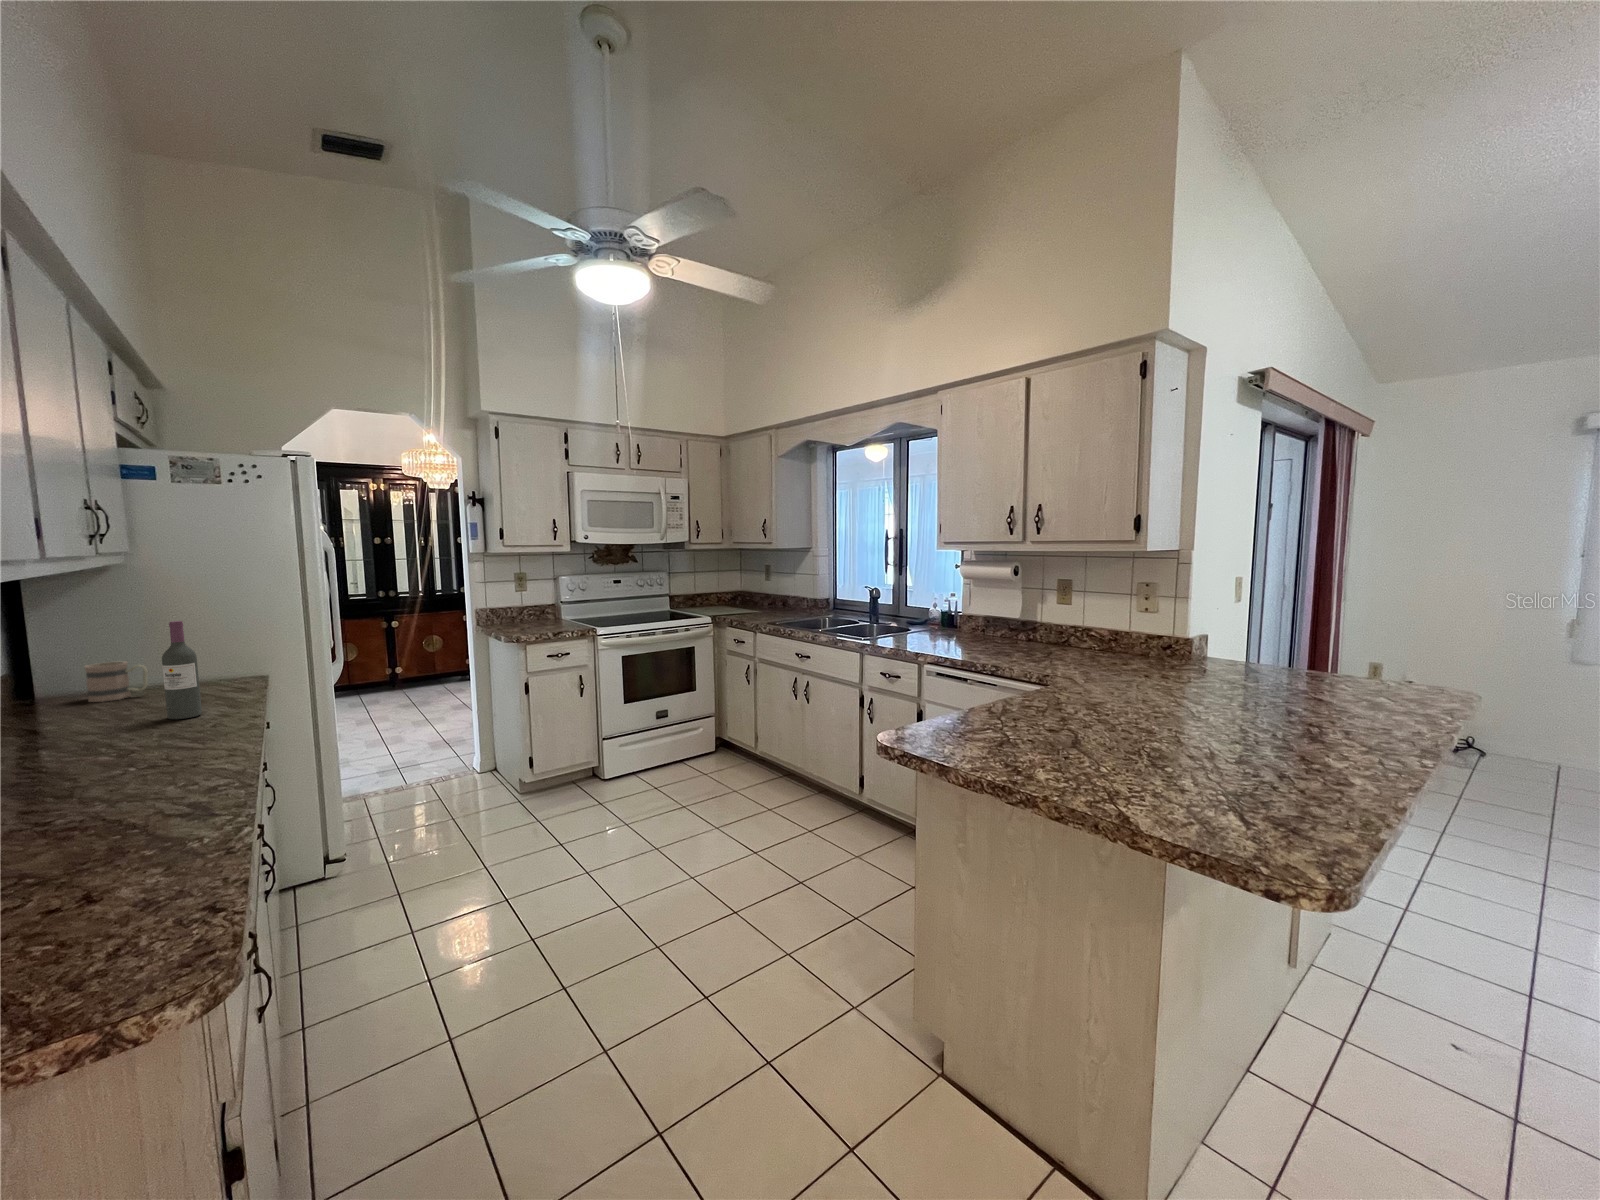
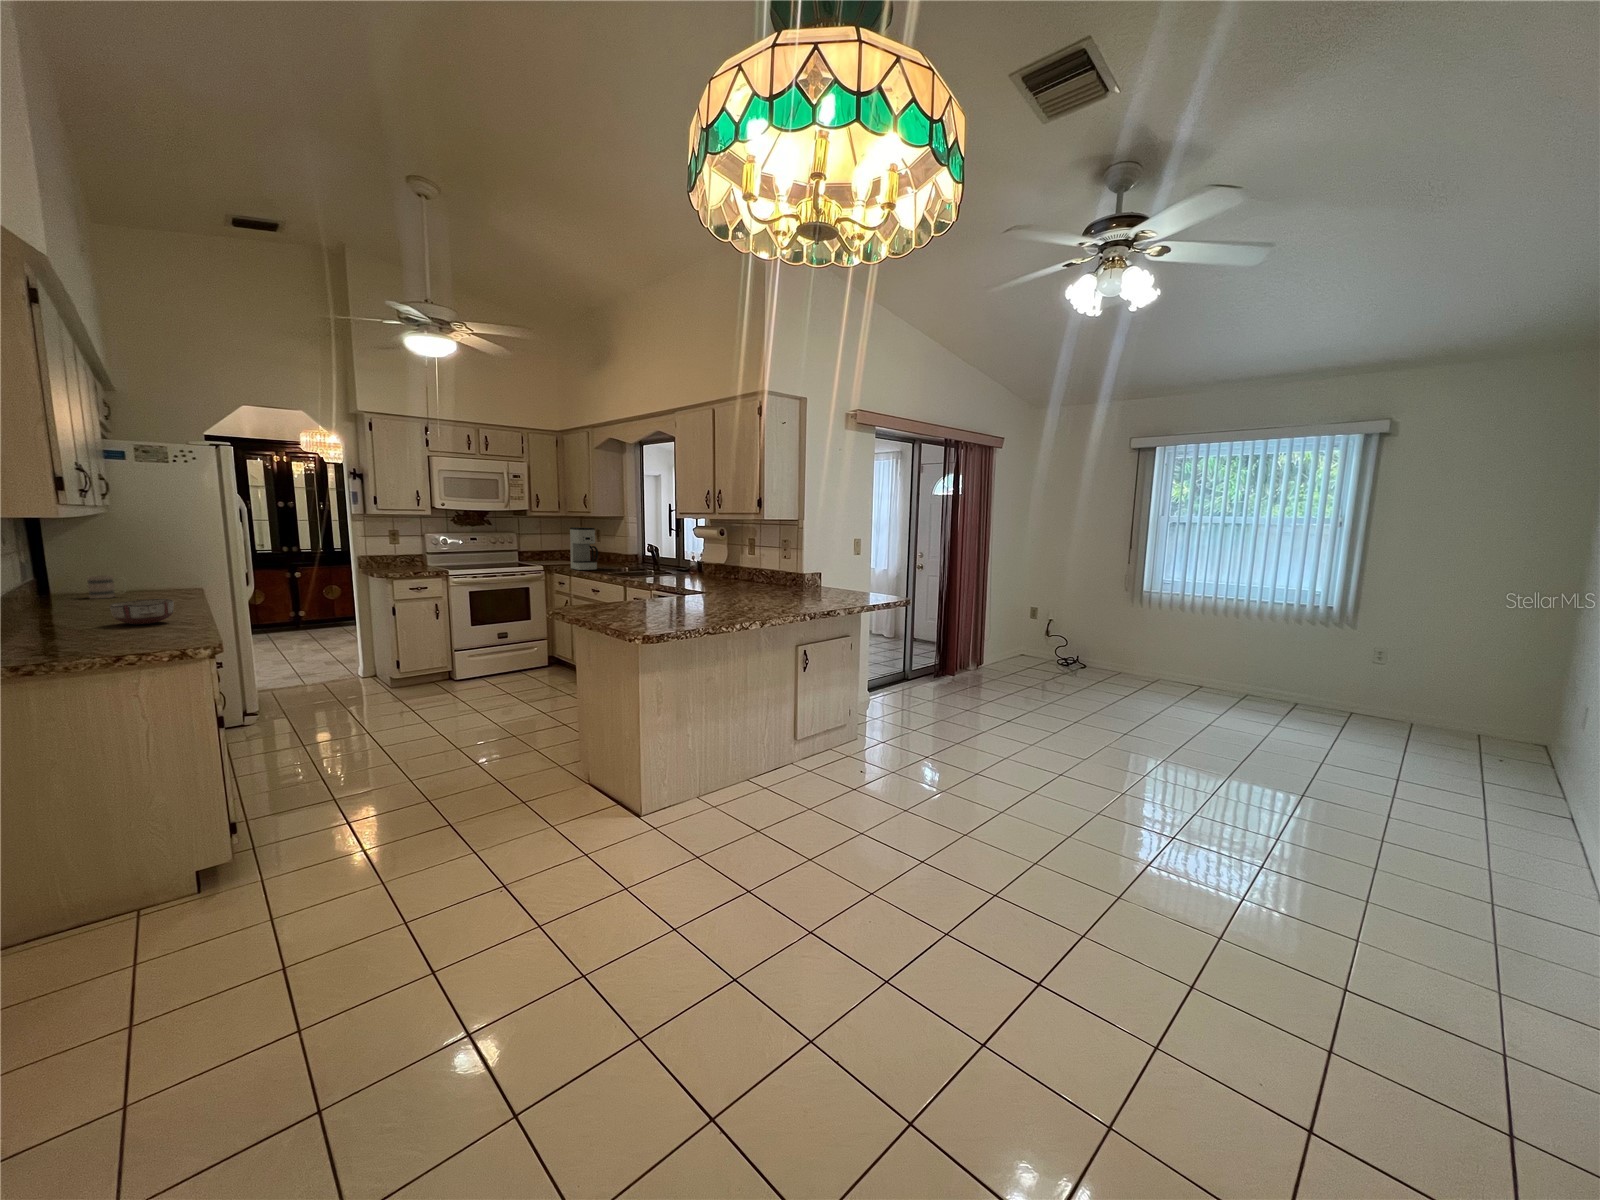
coffee maker: none [751,565,788,624] -> present [570,527,598,570]
wine bottle: present [162,621,202,719] -> none [144,547,168,605]
ceramic bowl: none [35,742,177,809] -> present [110,599,174,624]

